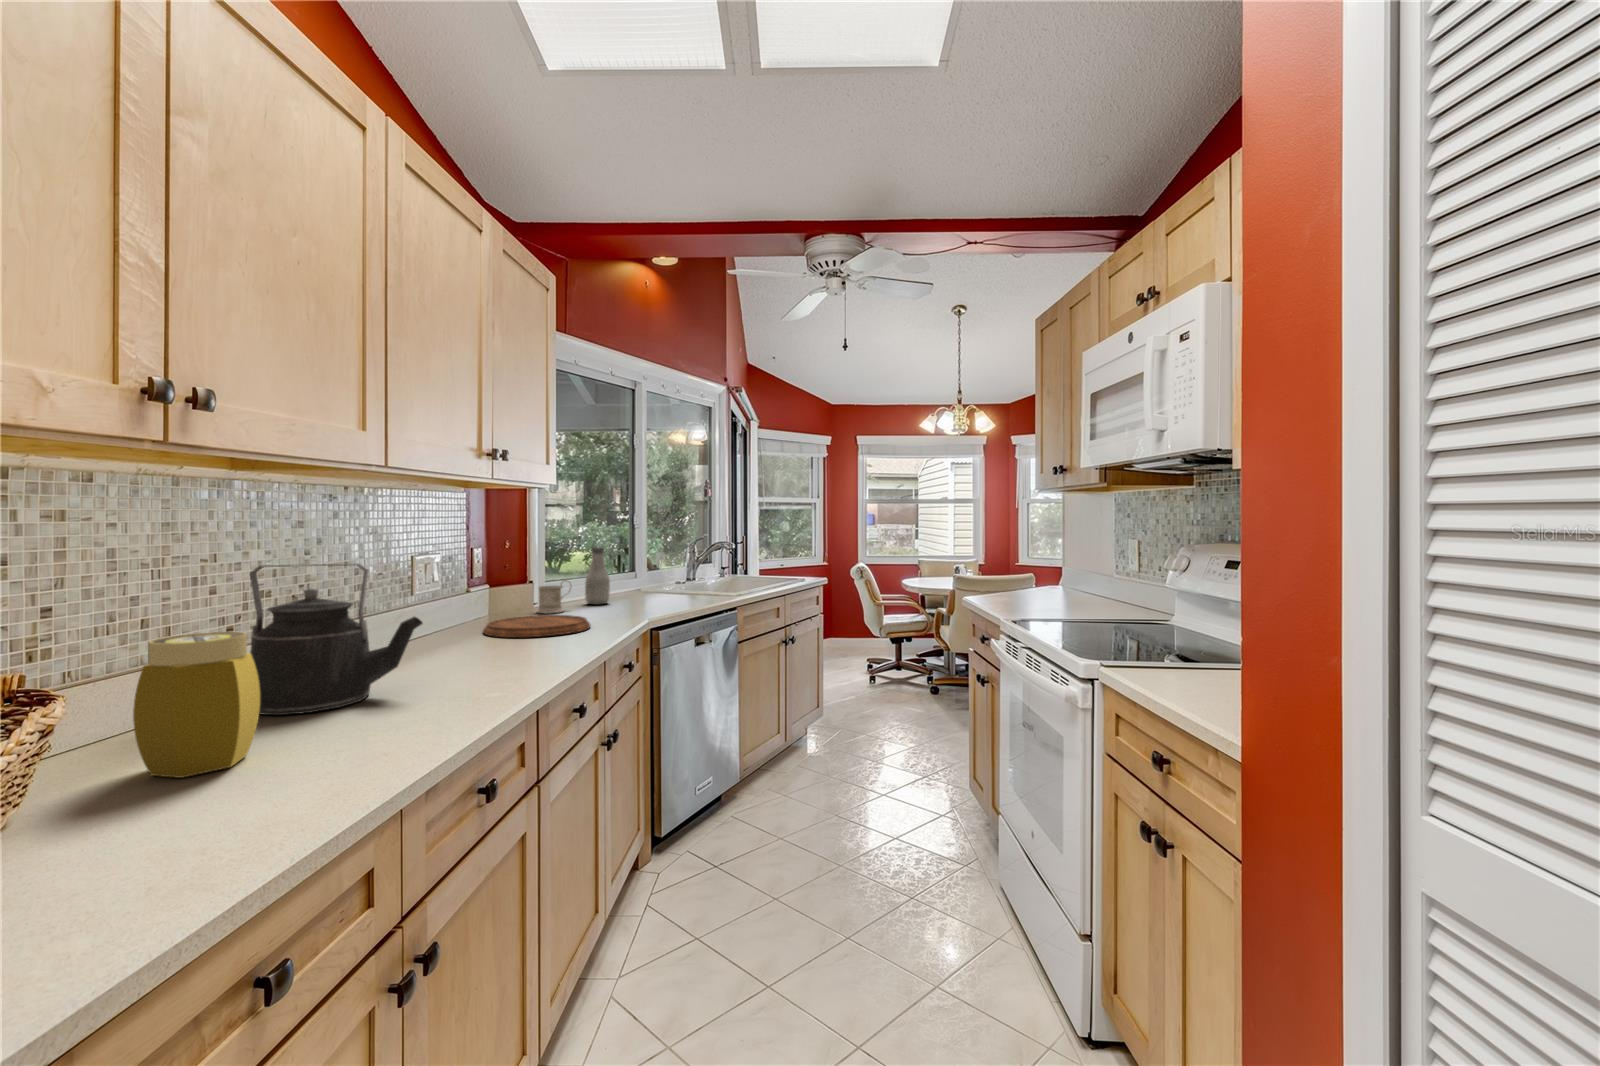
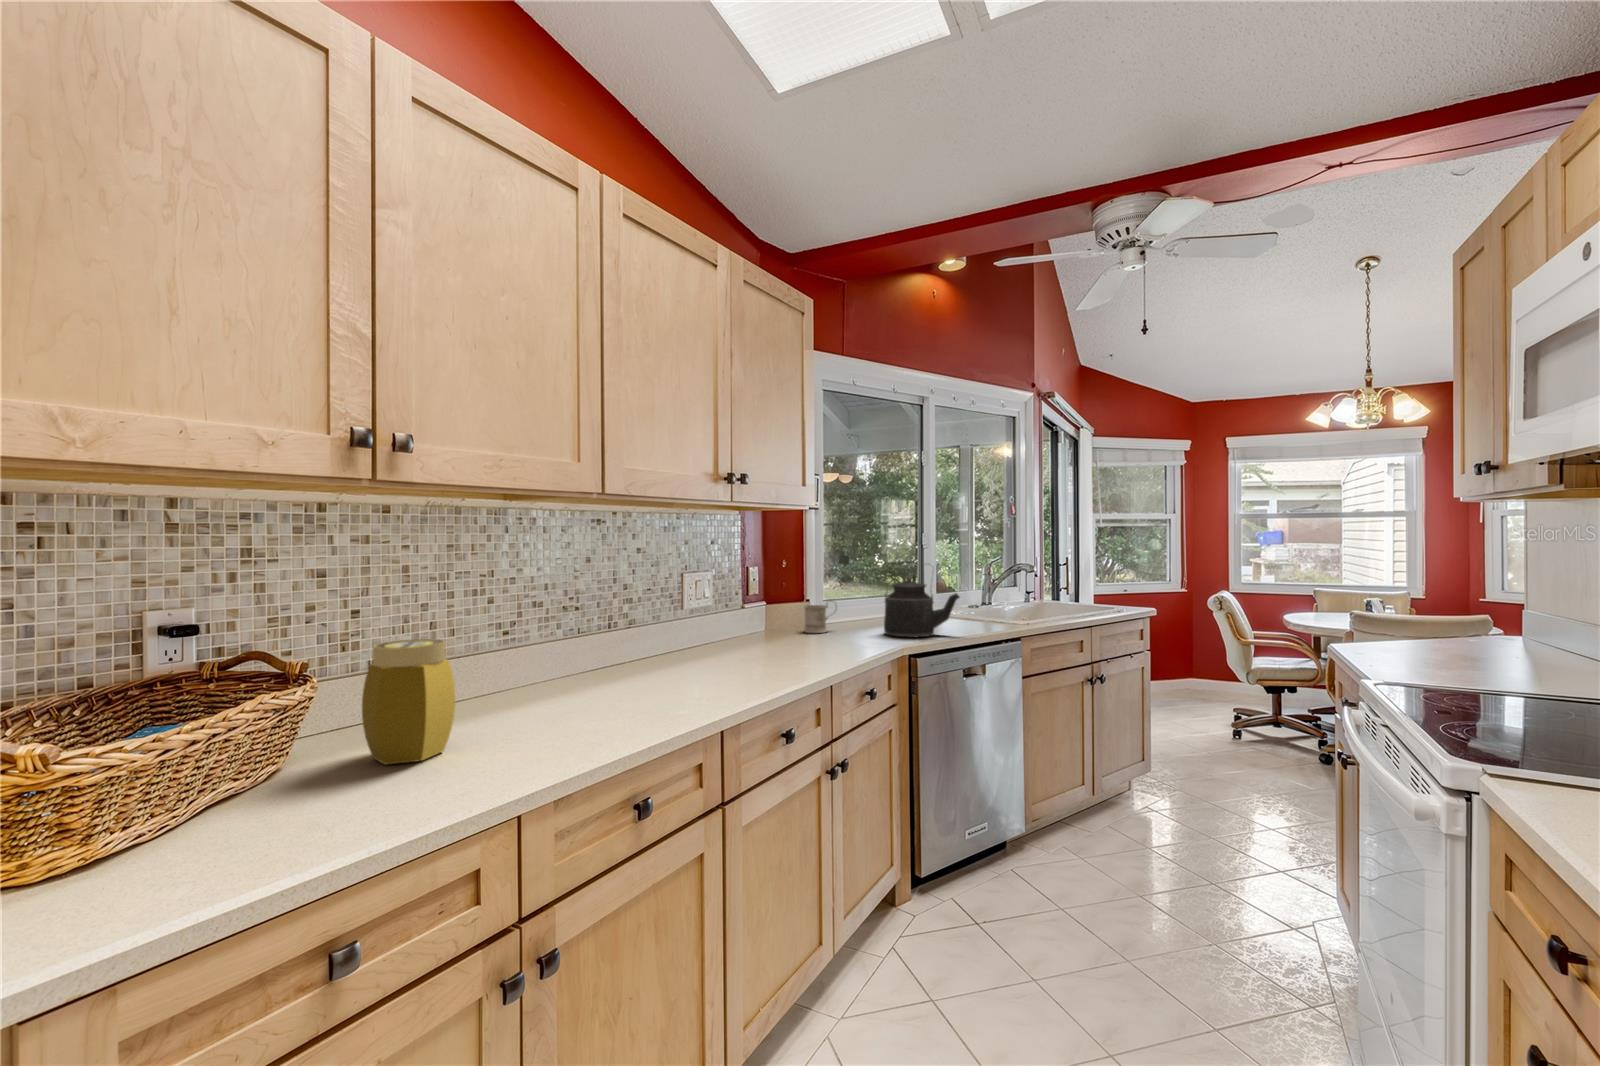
bottle: present [585,547,610,604] -> none [855,567,879,627]
kettle: present [250,563,423,715] -> present [884,564,959,637]
cutting board: present [483,615,590,637] -> none [736,635,837,658]

